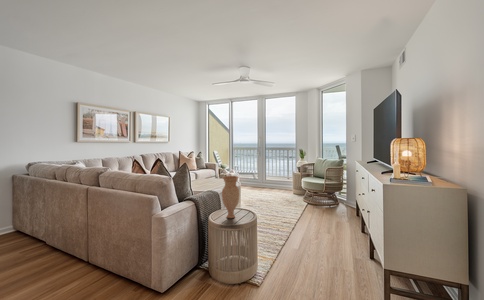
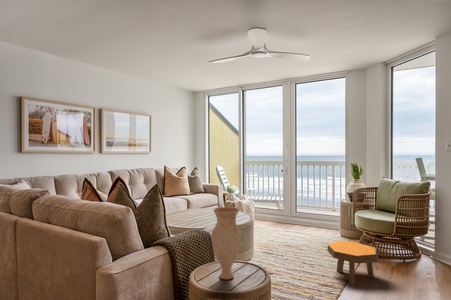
footstool: none [286,196,315,222] -> present [327,241,378,286]

